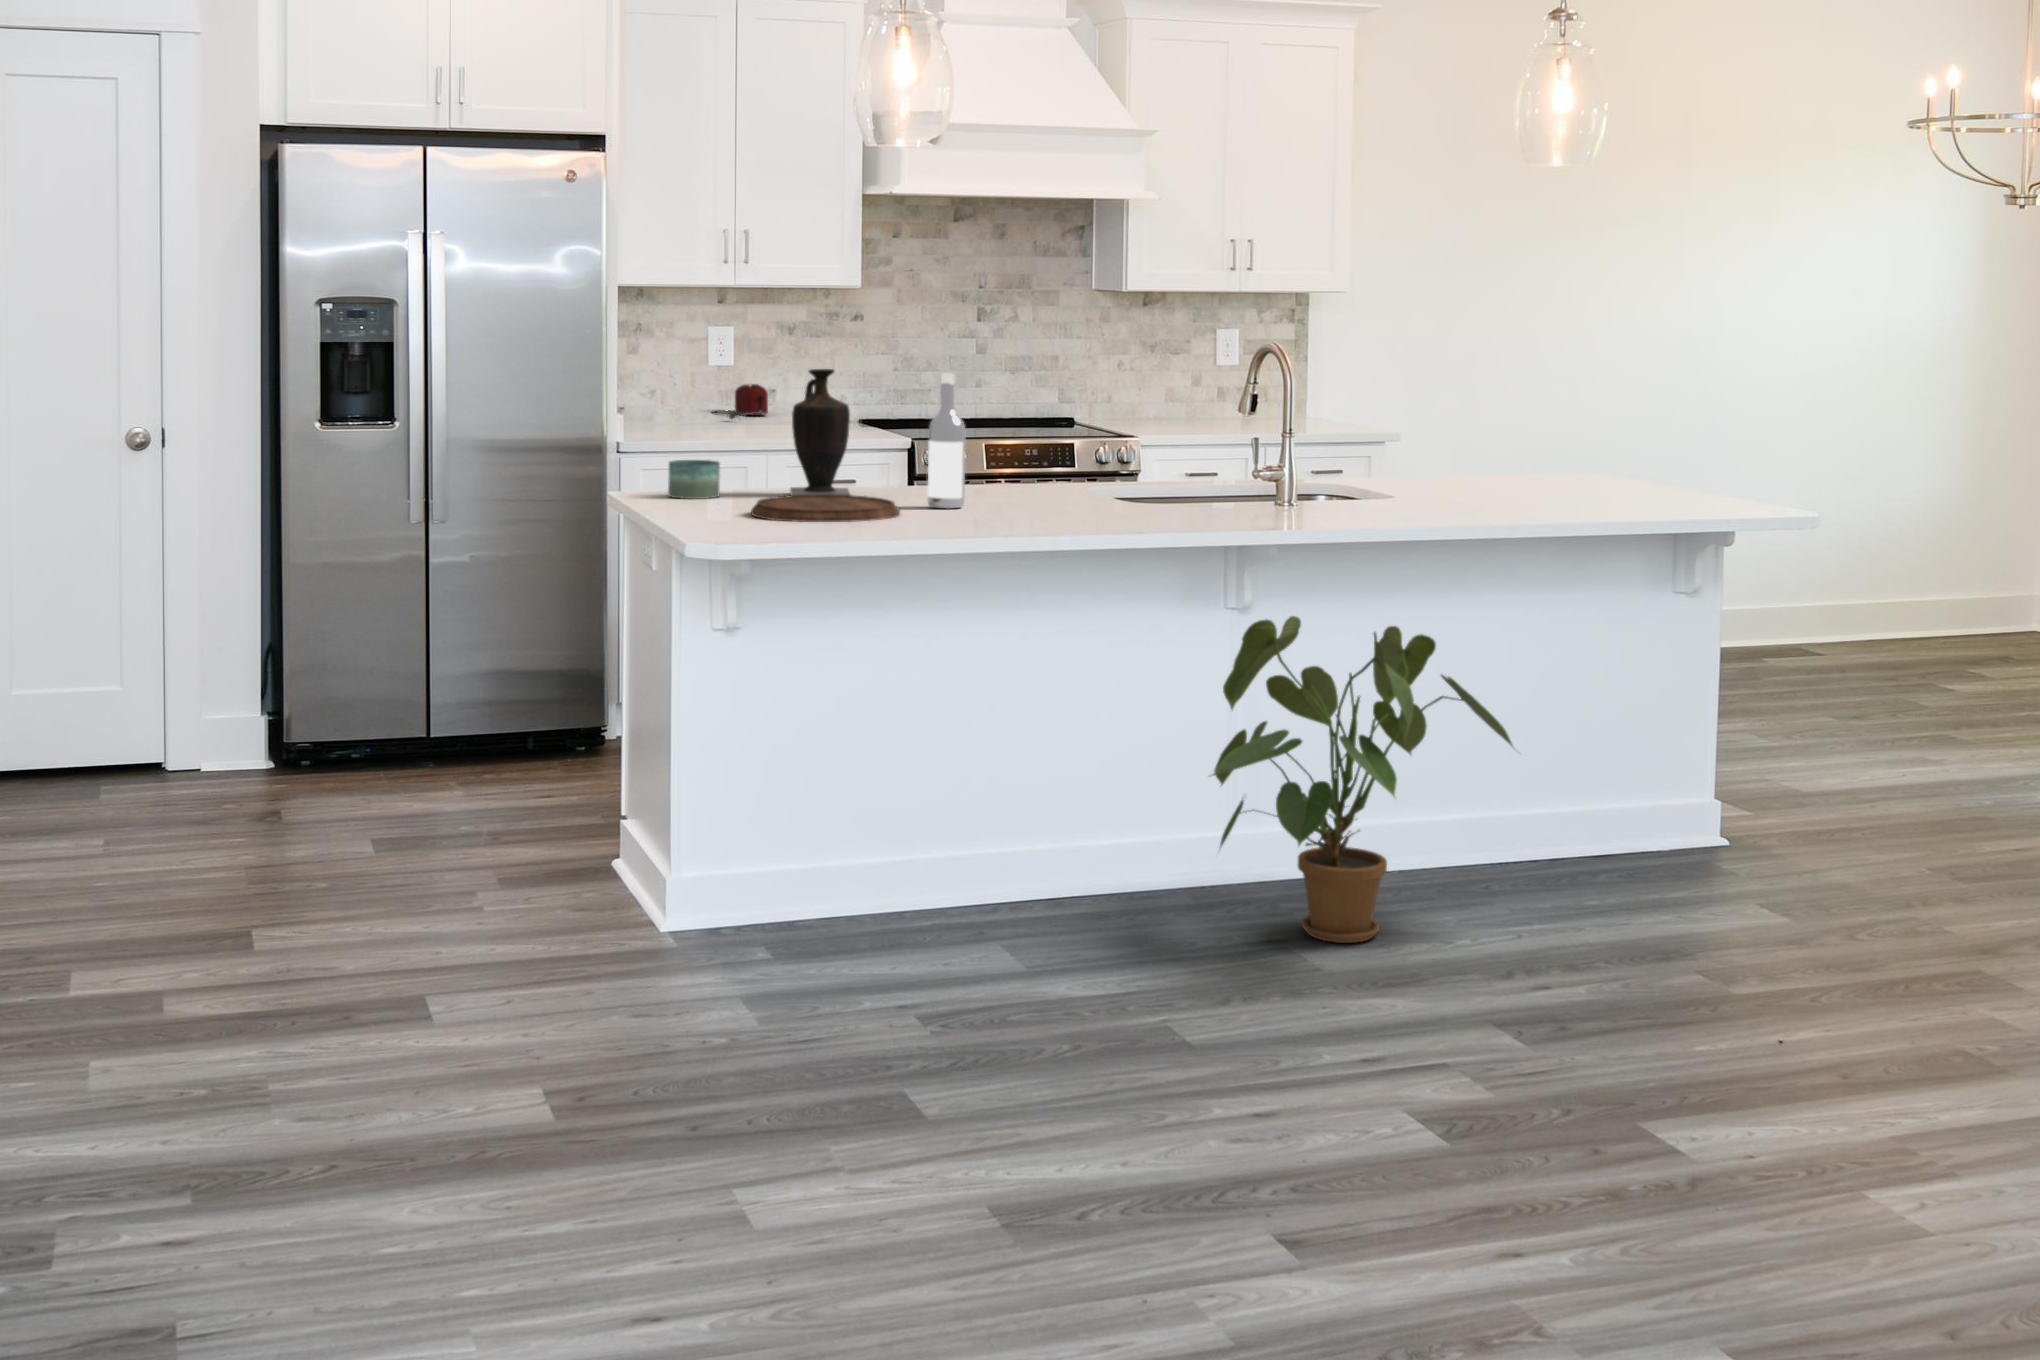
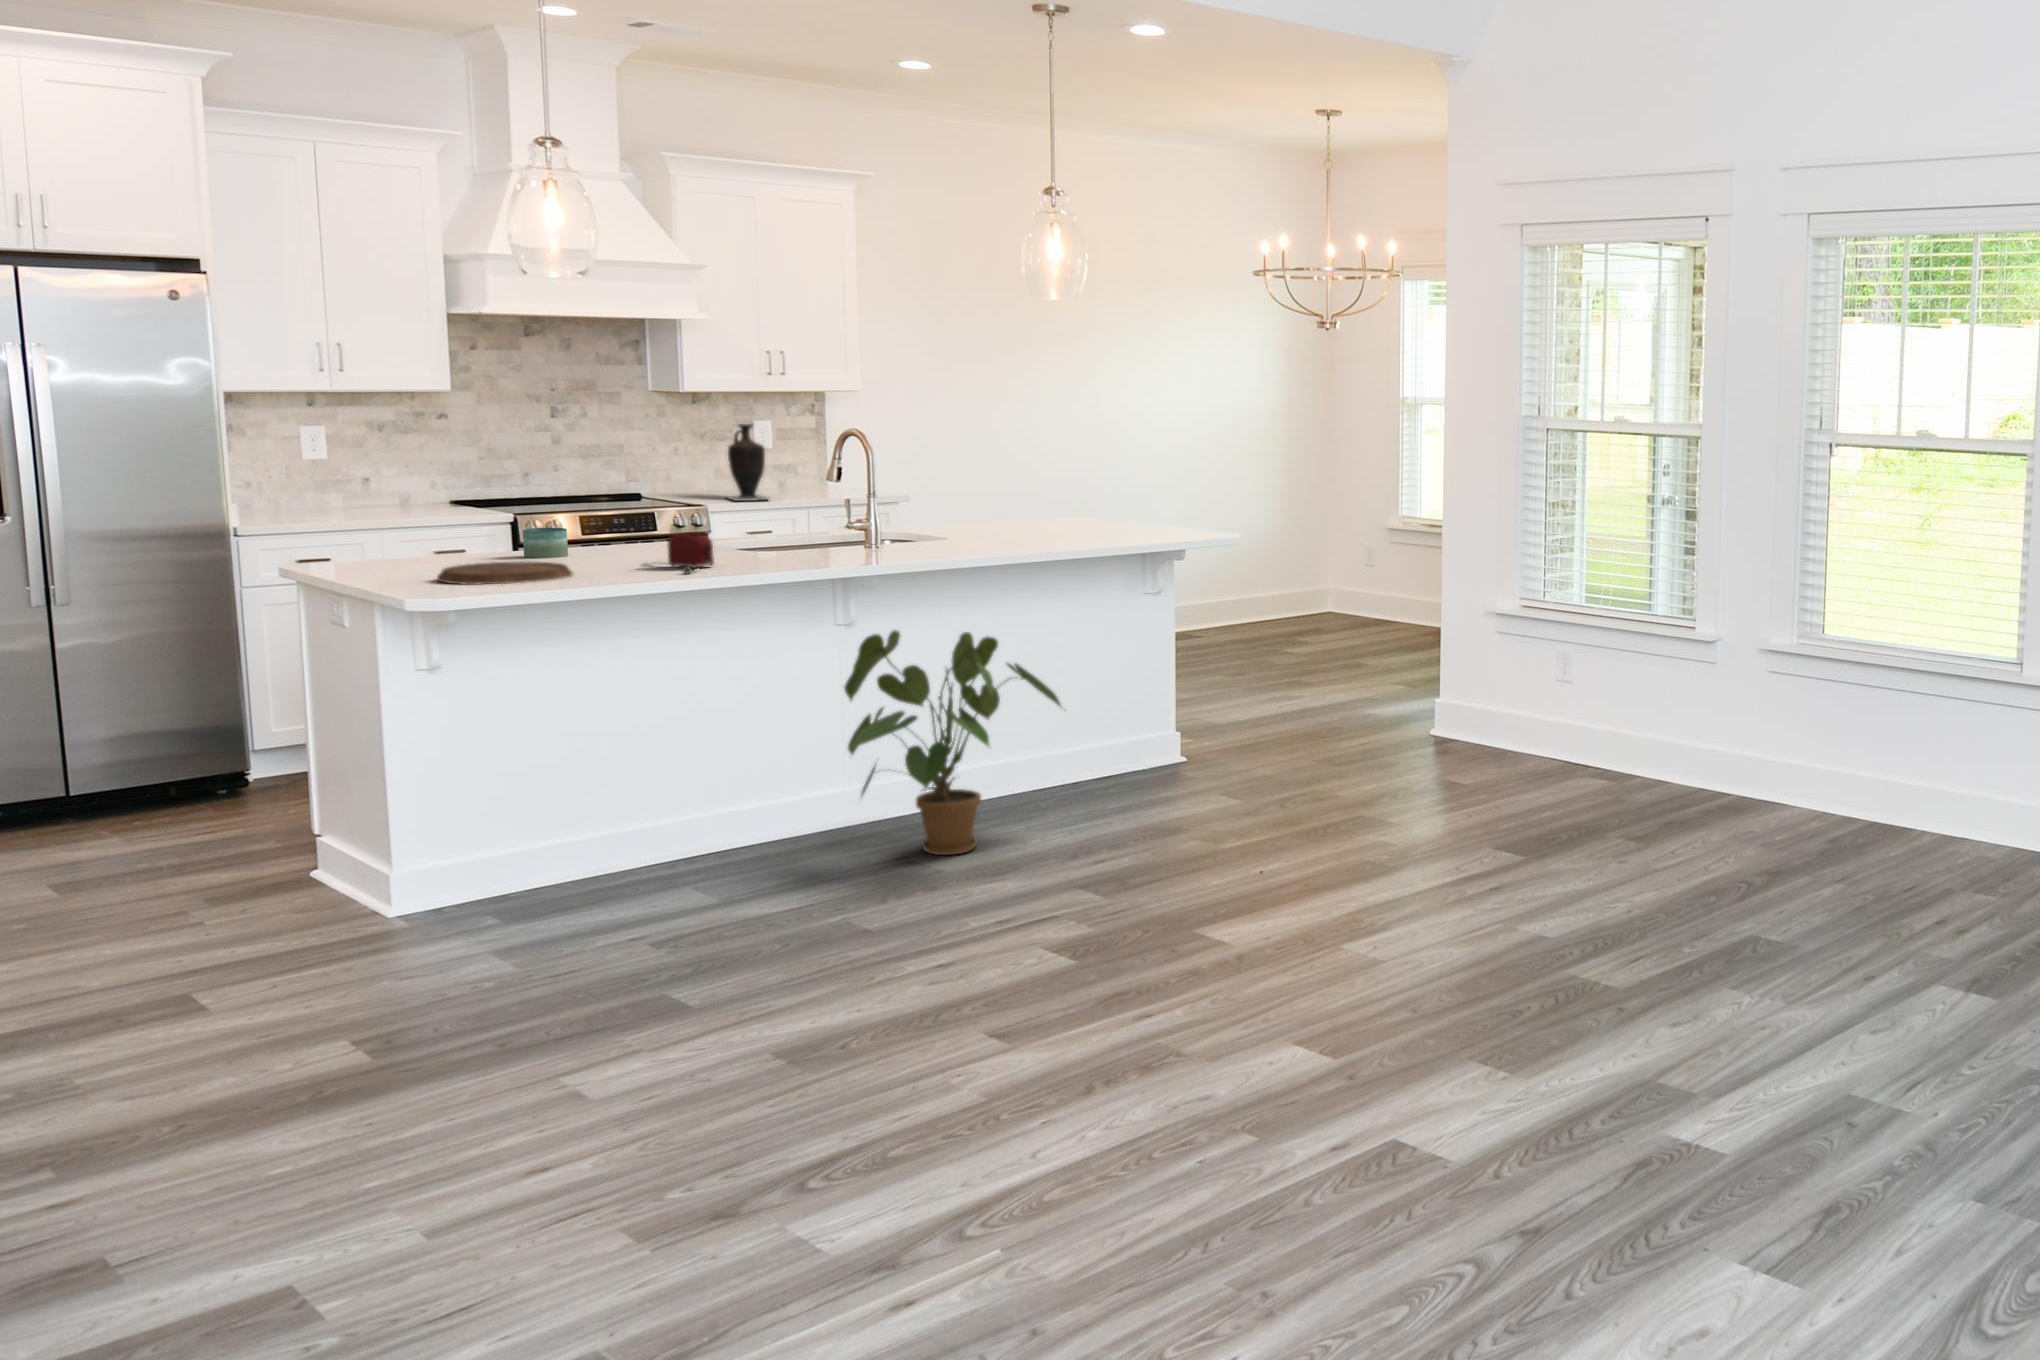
vase: present [790,369,850,495] -> present [727,424,770,501]
wine bottle: present [928,373,965,509] -> none [586,461,620,568]
toaster: present [713,384,768,419] -> present [643,532,714,574]
candle: present [668,460,720,499] -> present [523,528,568,558]

